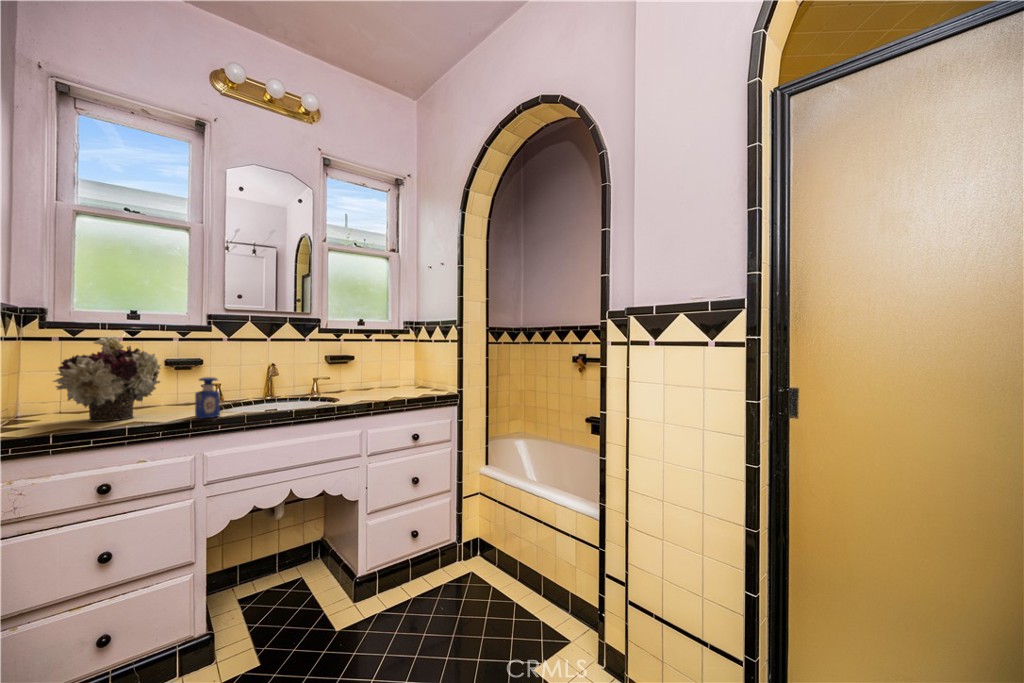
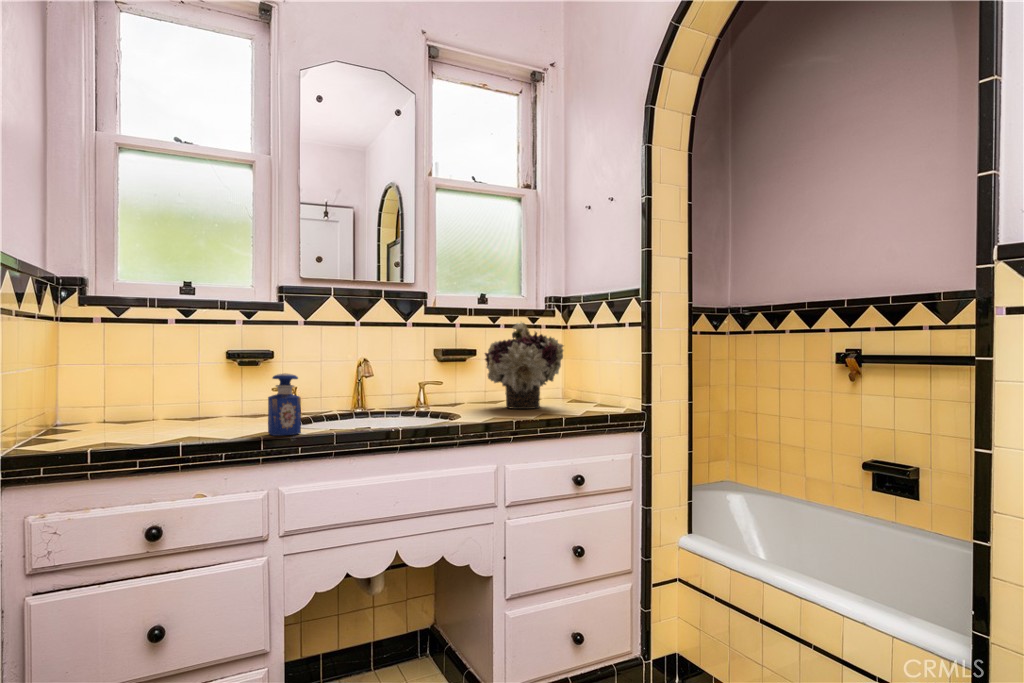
flower arrangement: present [53,336,161,422] -> present [485,322,563,409]

